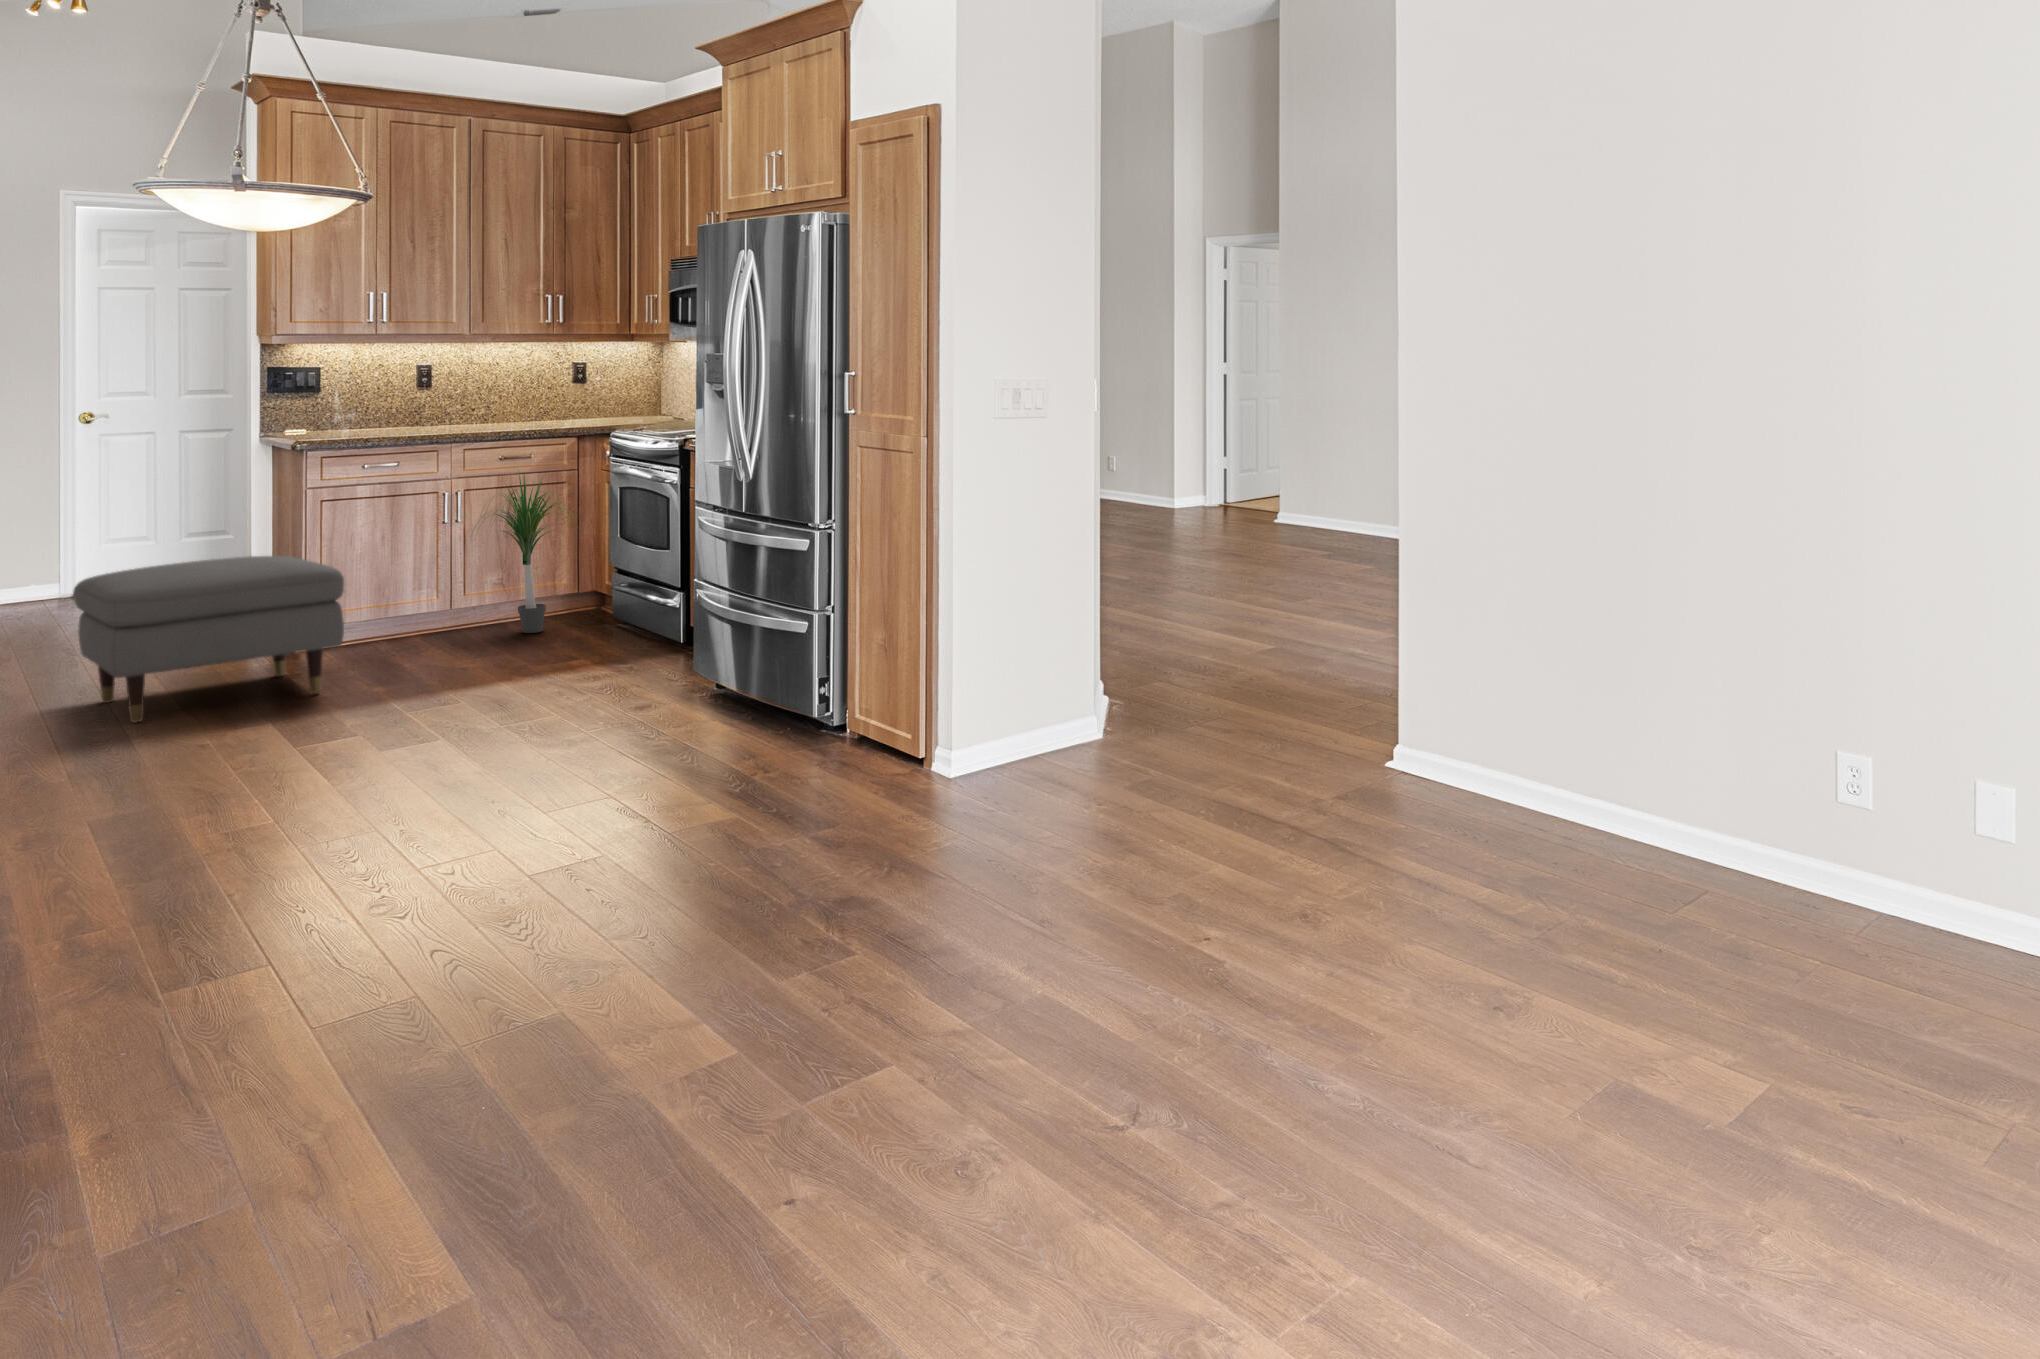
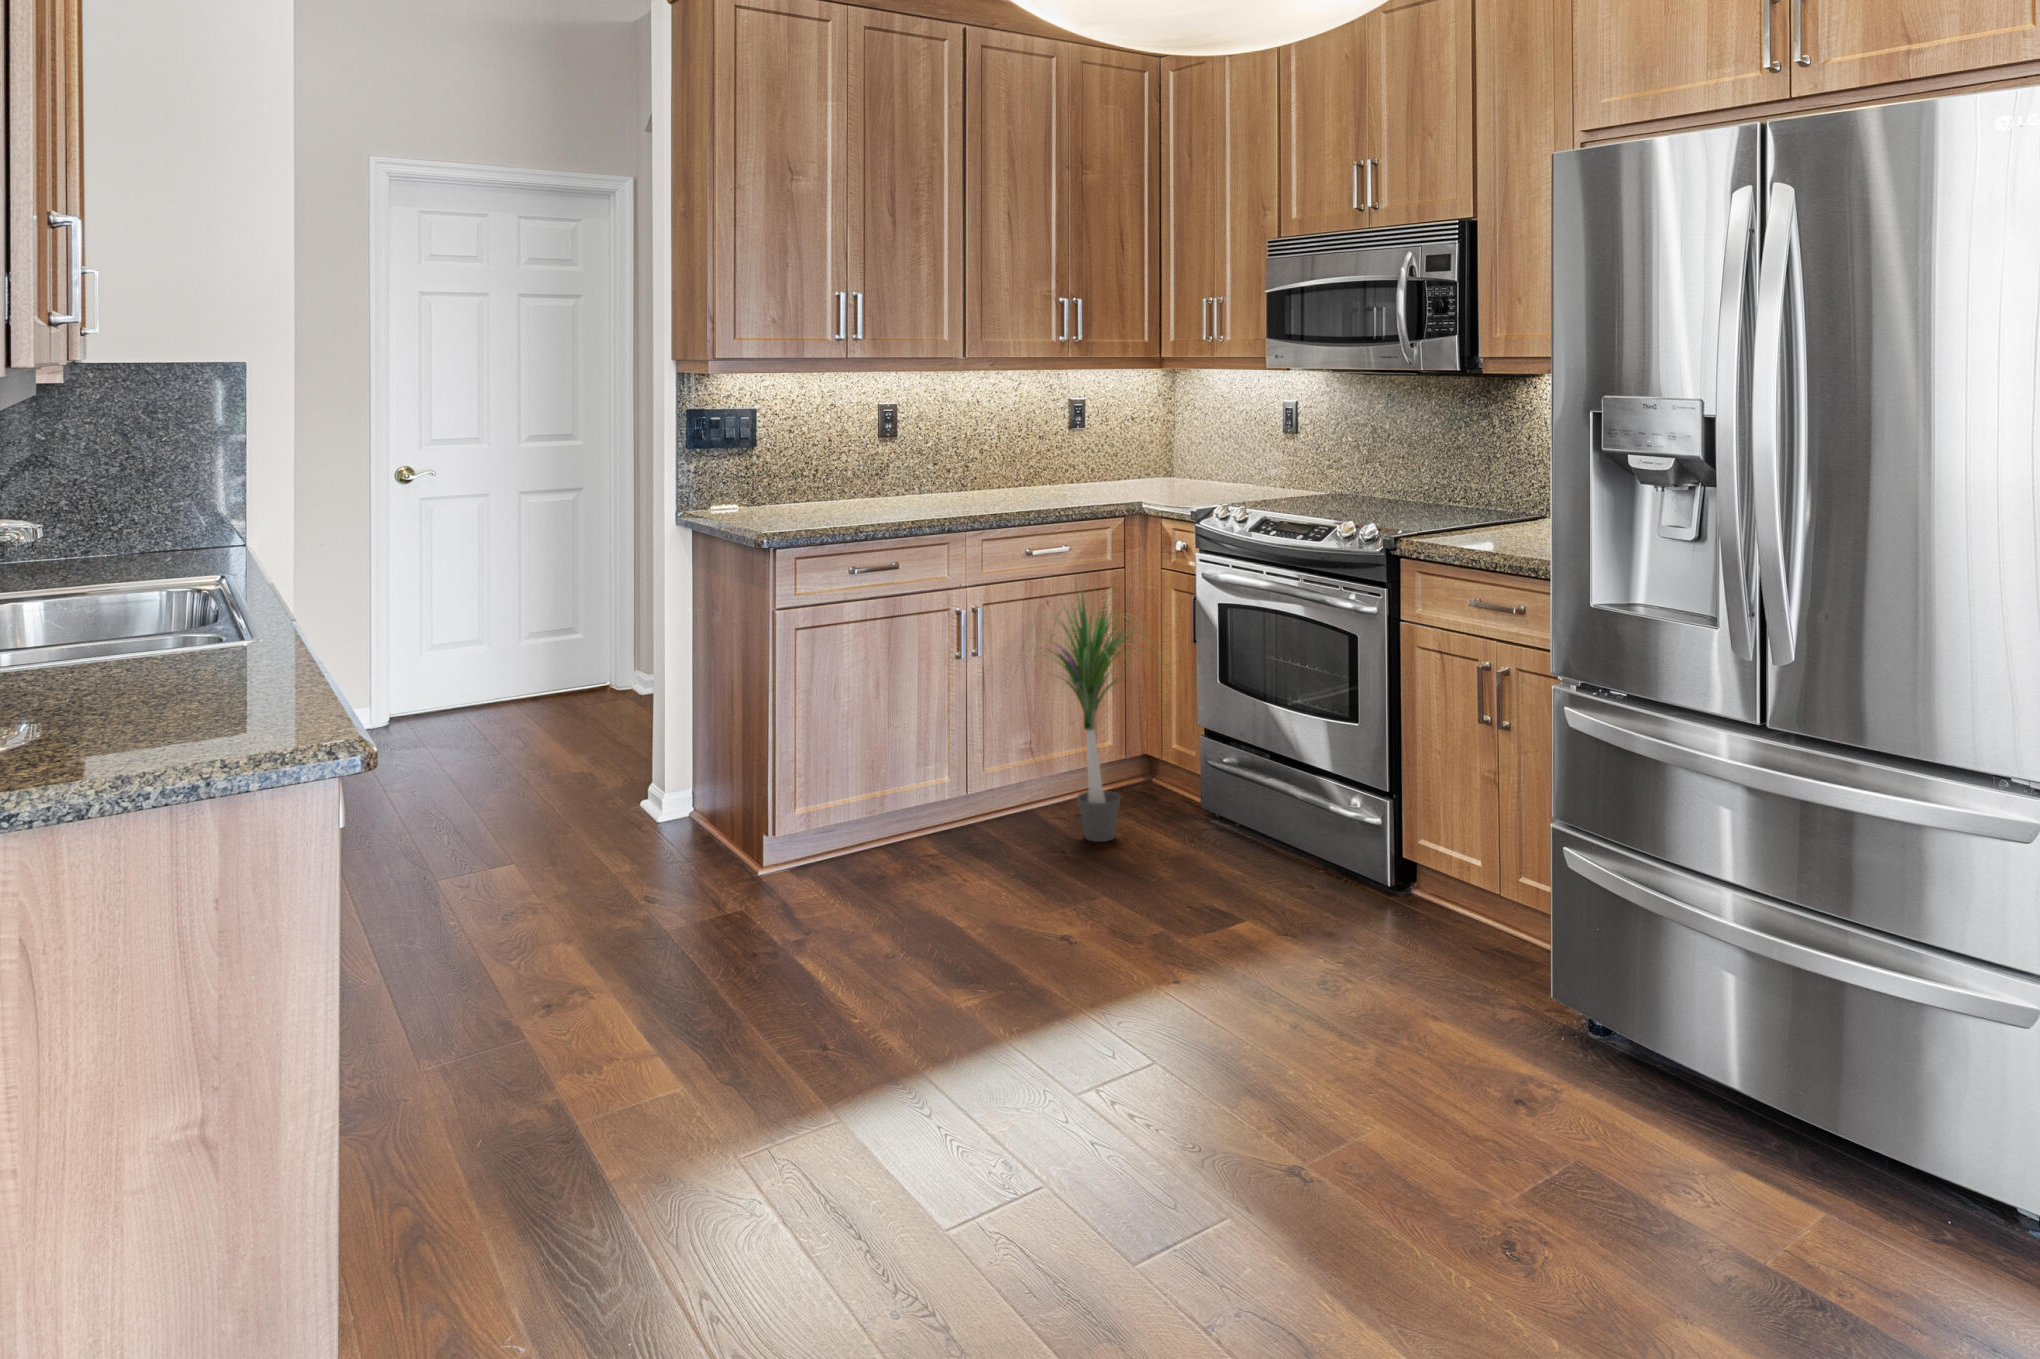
ottoman: present [73,556,344,723] -> none [453,743,897,1091]

